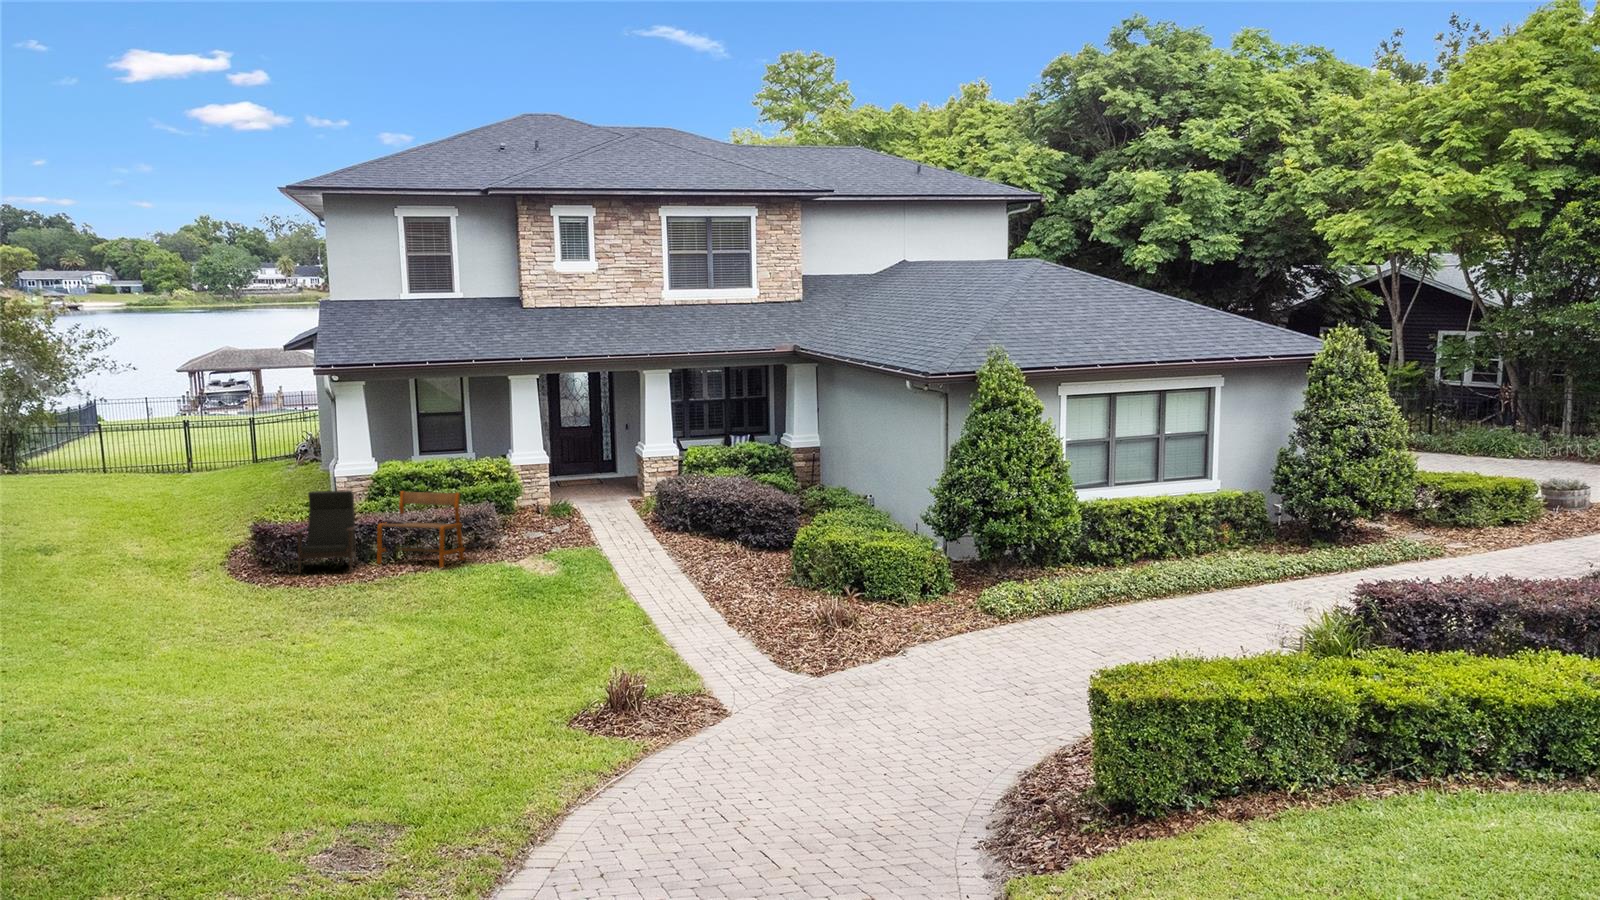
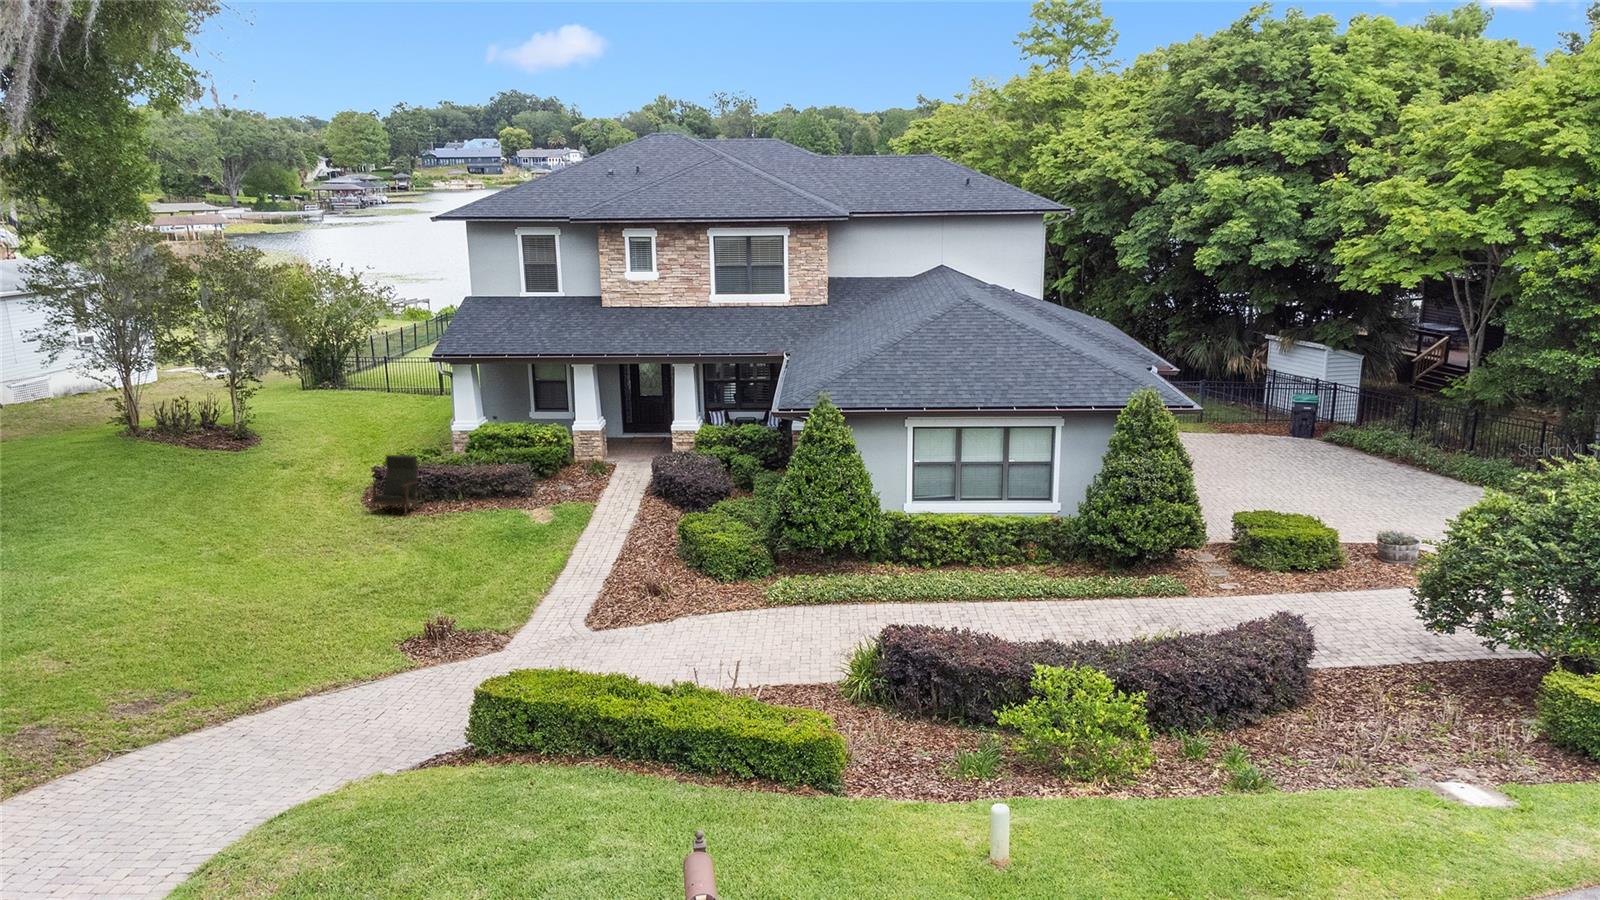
bench: present [377,491,465,568] -> none [432,457,492,517]

